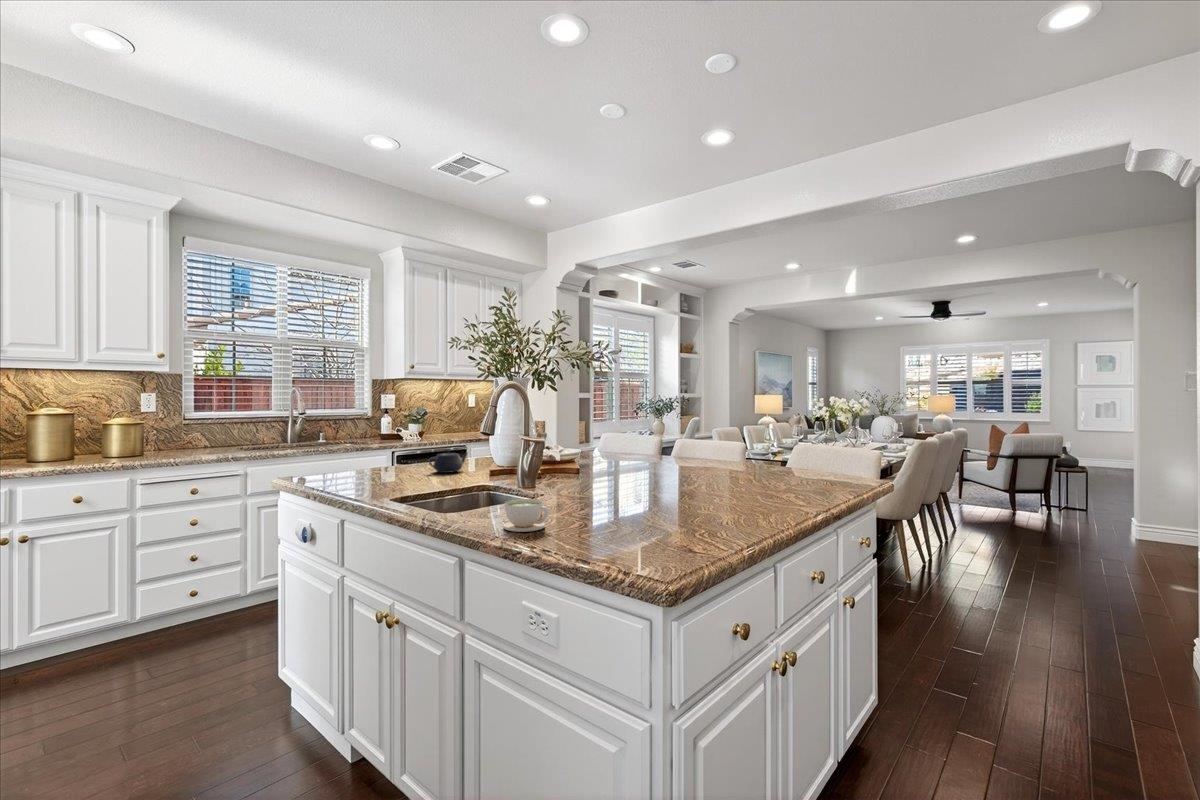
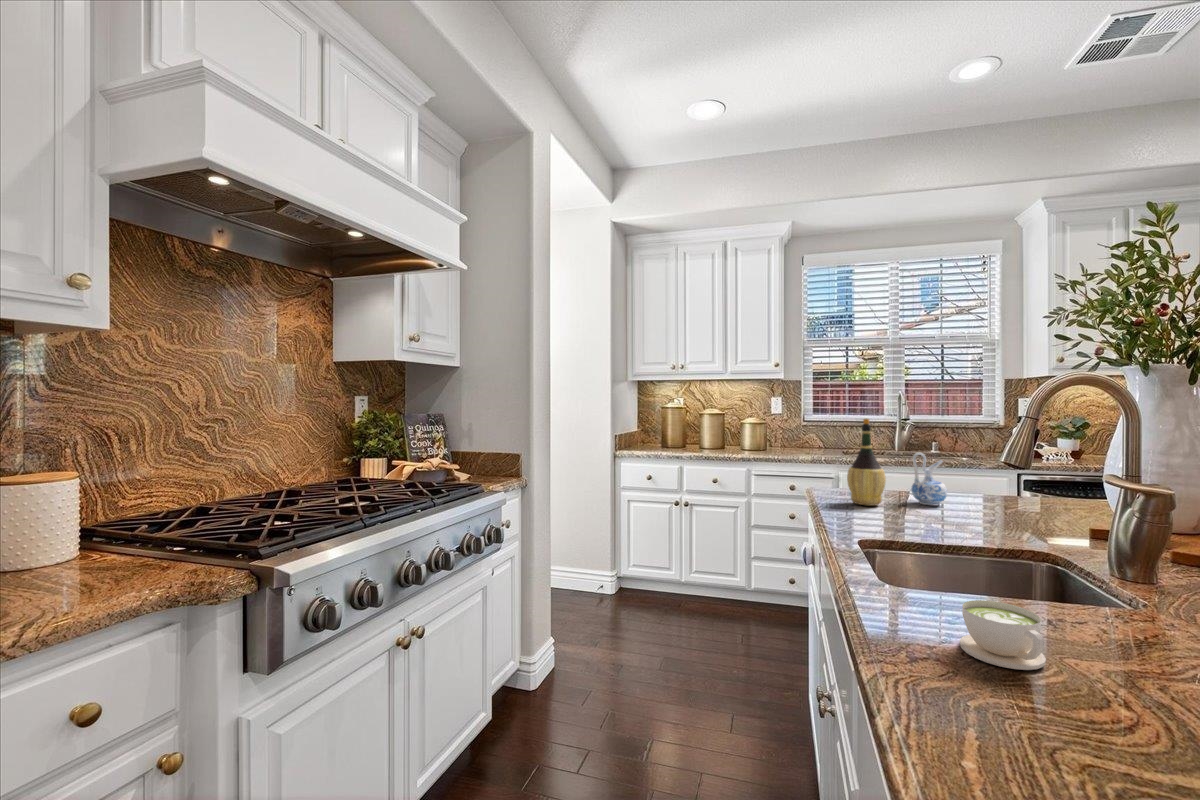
wine bottle: none [320,404,353,481] -> present [847,419,886,505]
ceramic pitcher: none [367,432,394,474] -> present [911,453,947,506]
teapot: present [428,450,468,473] -> none [992,487,1069,521]

